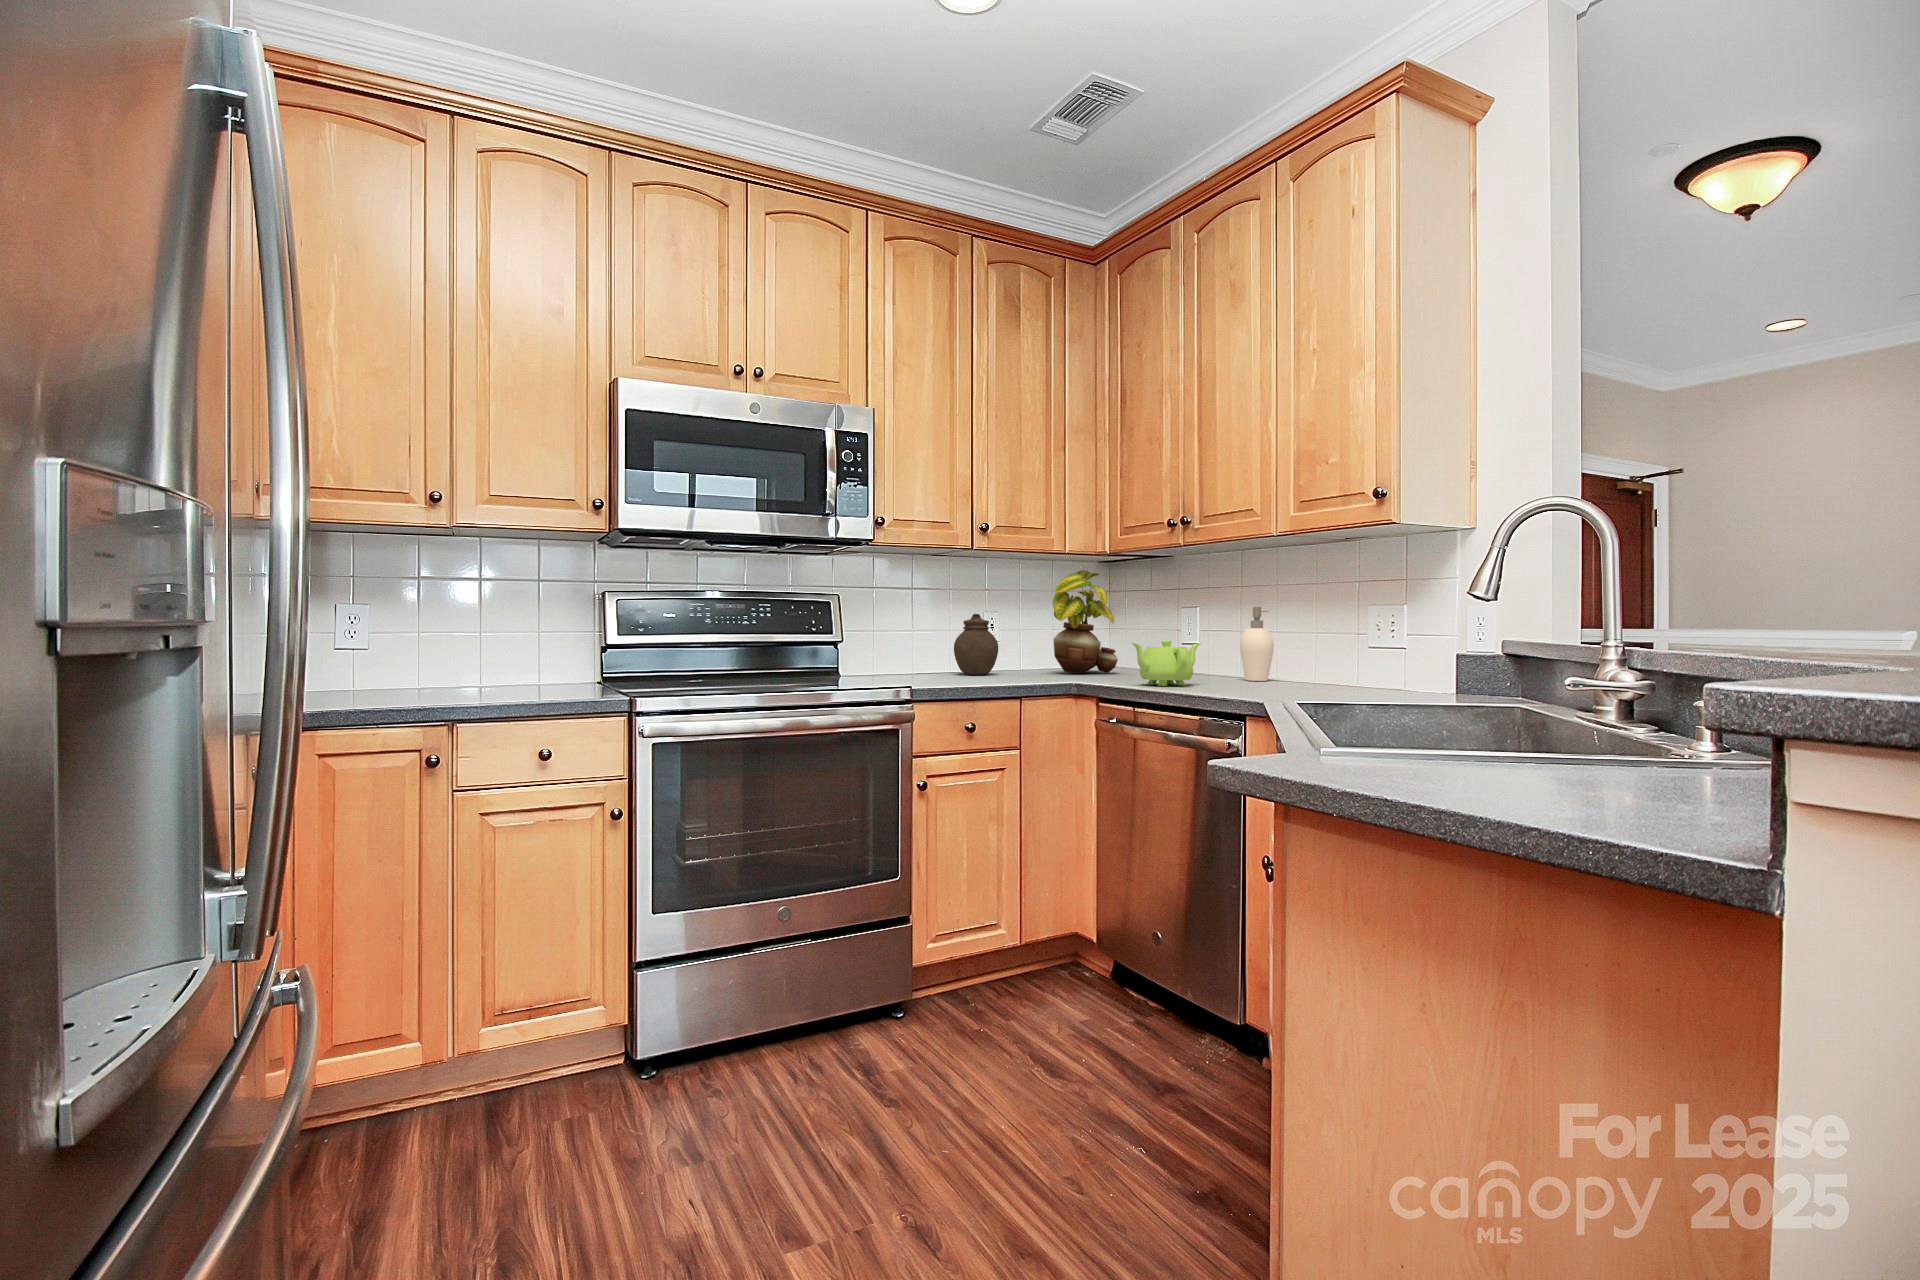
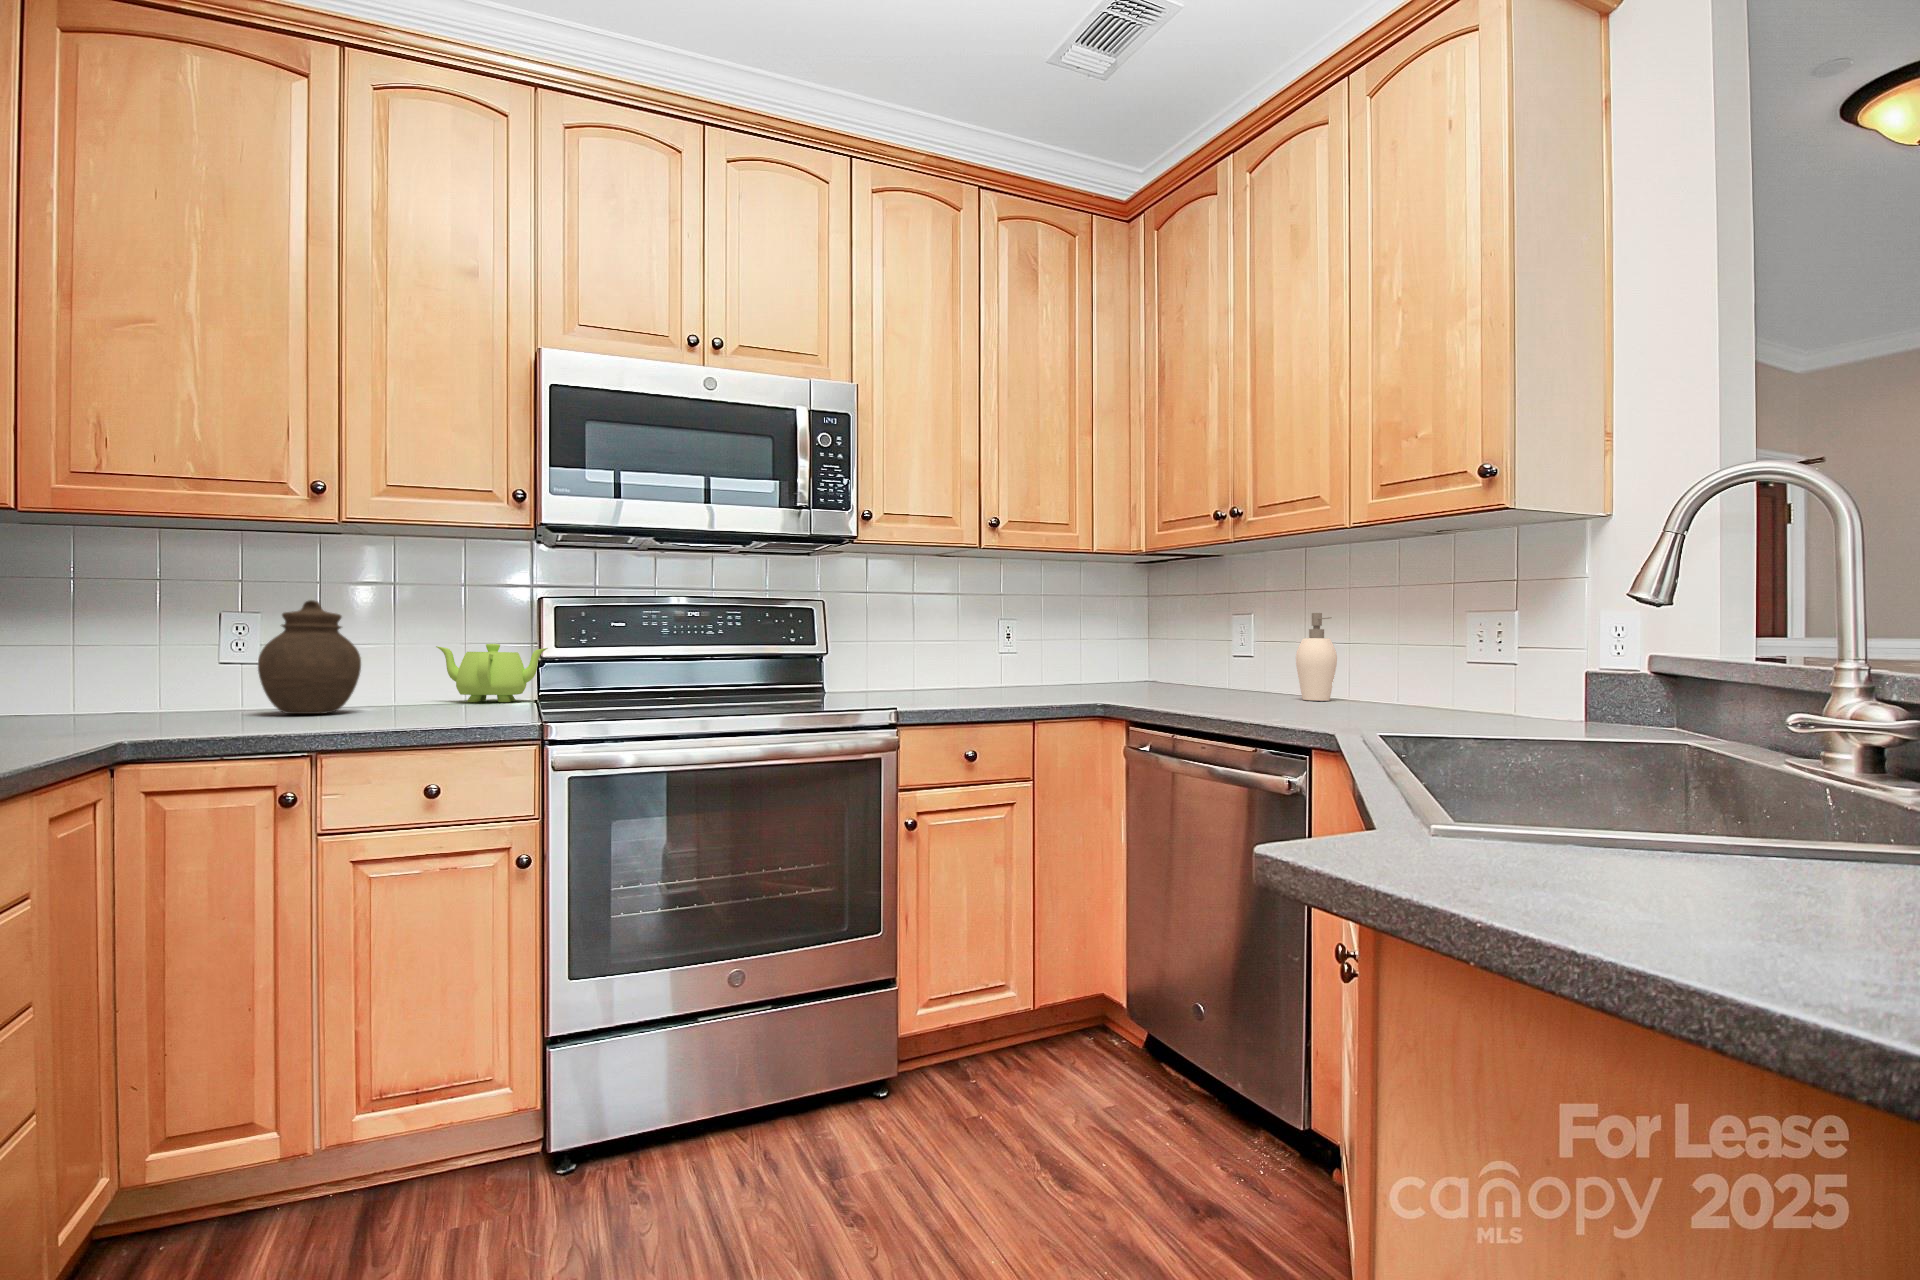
potted plant: present [1053,570,1118,674] -> none [1071,572,1152,690]
jar: present [954,614,998,675] -> present [258,600,361,714]
teapot: present [1132,640,1201,686] -> present [436,644,548,702]

